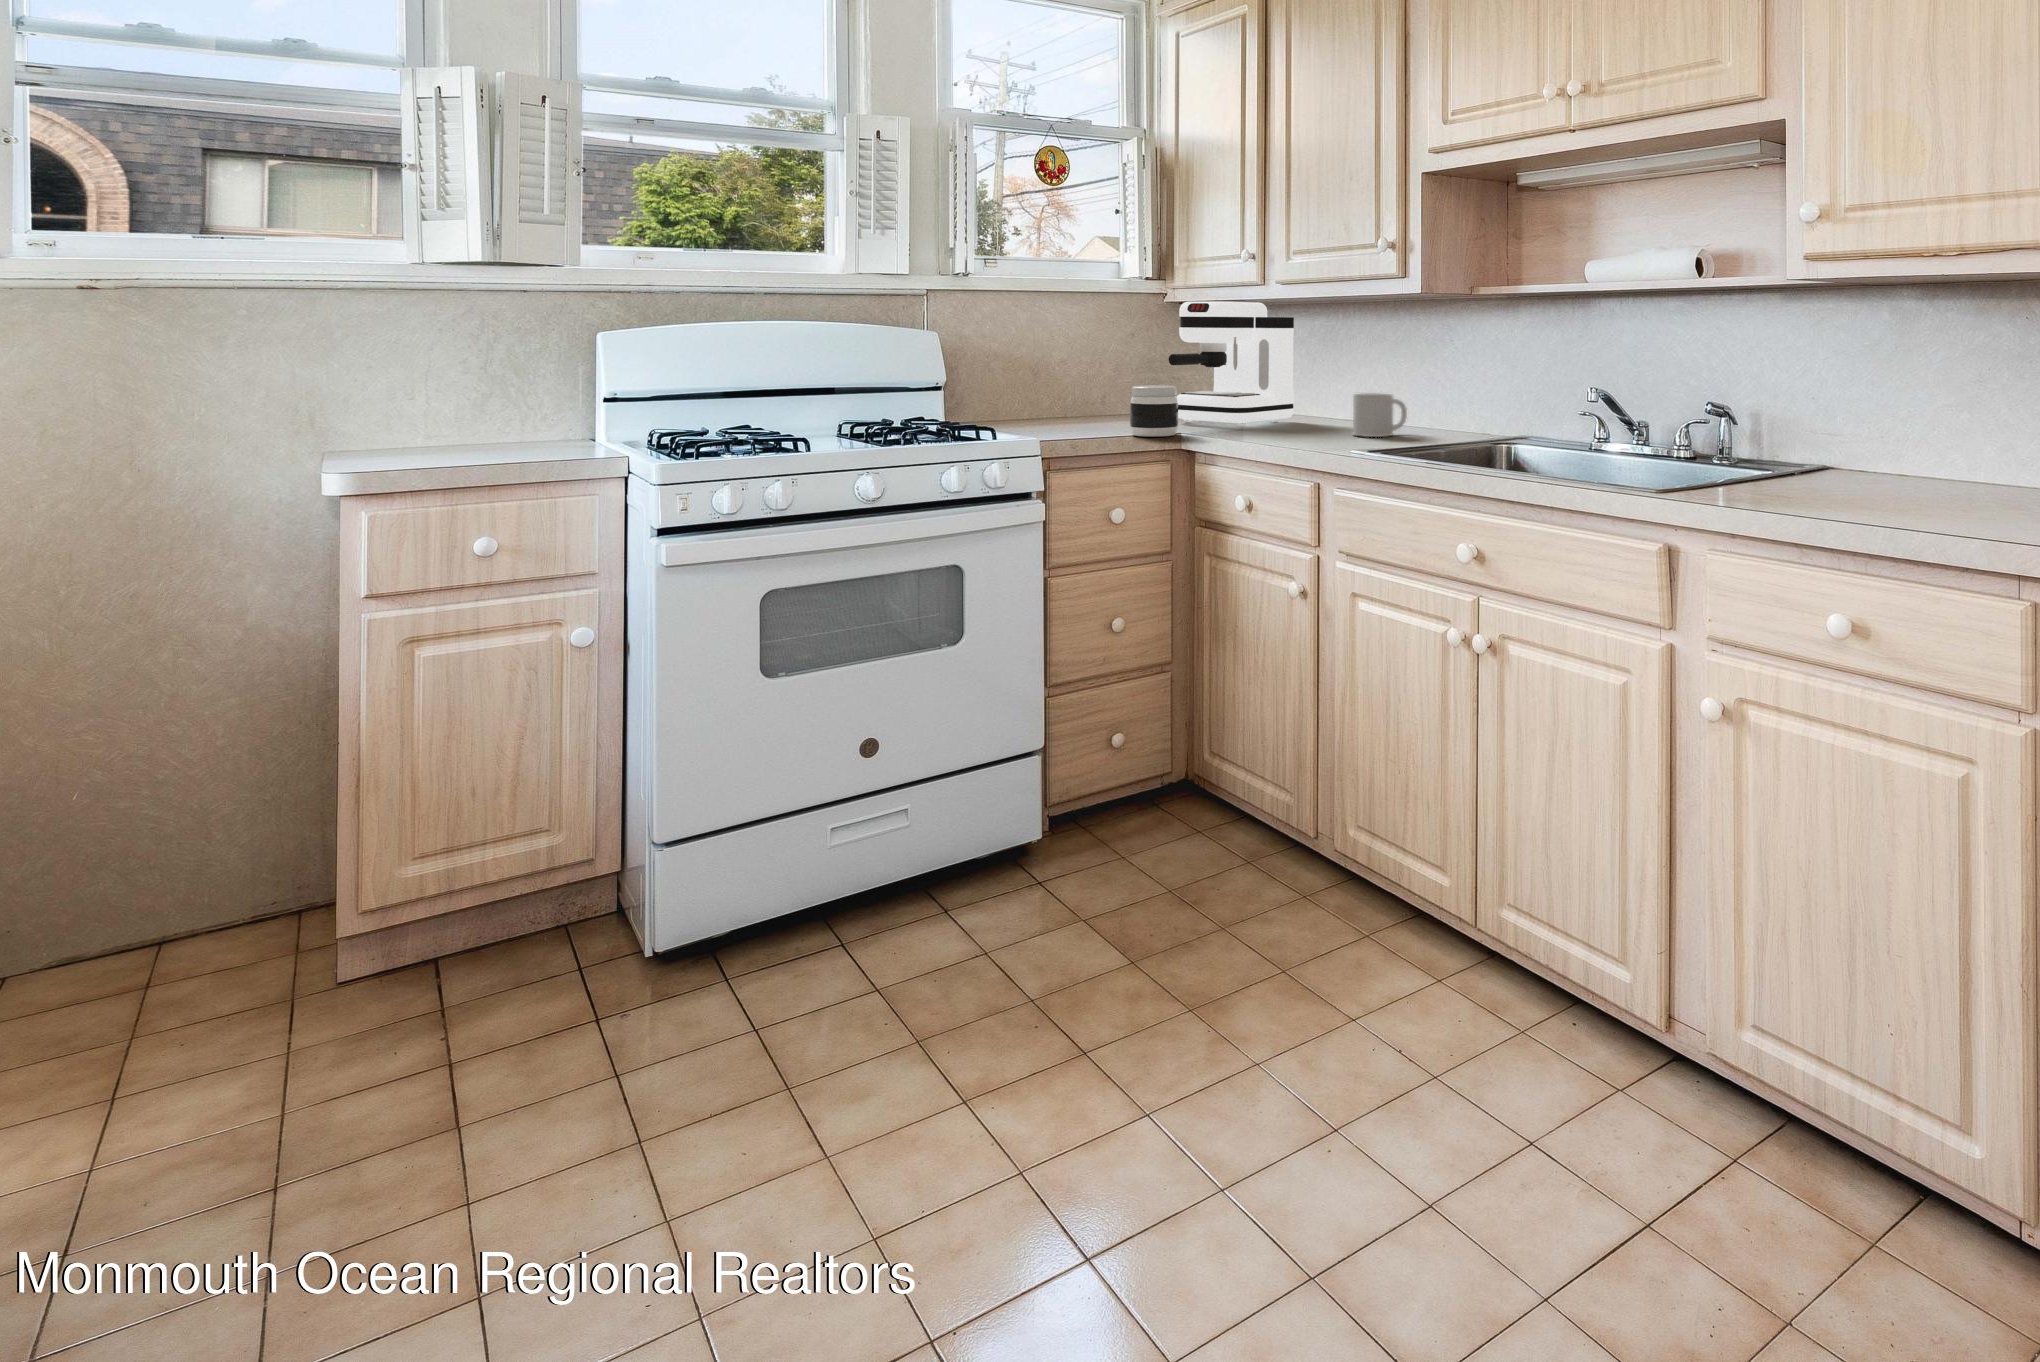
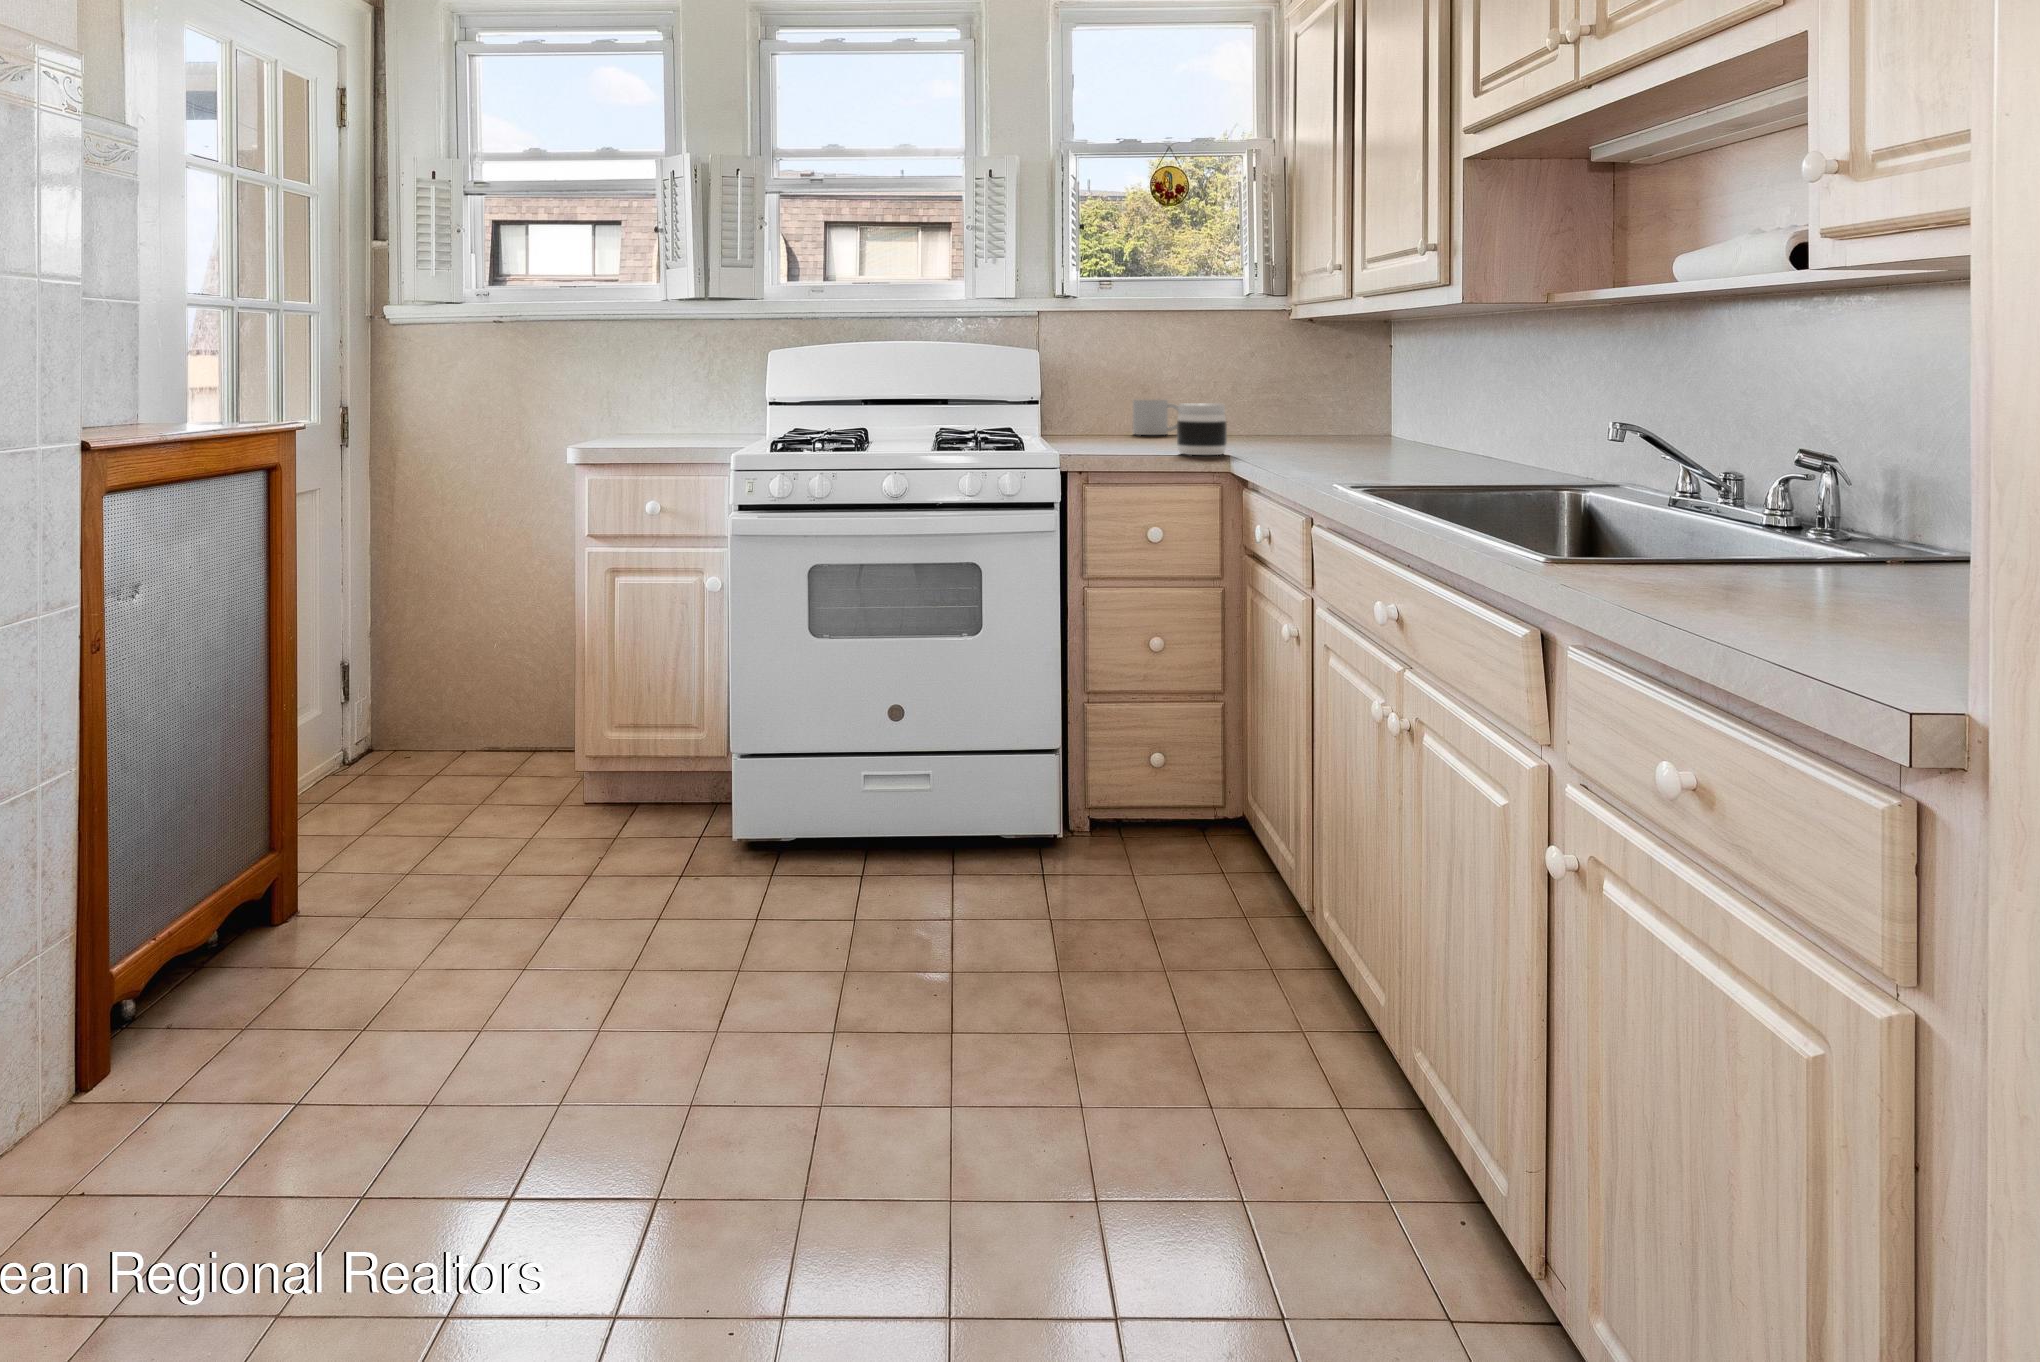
coffee maker: present [1169,302,1294,426] -> none [1239,316,1390,450]
mug: present [1353,393,1407,437] -> present [1133,400,1179,435]

